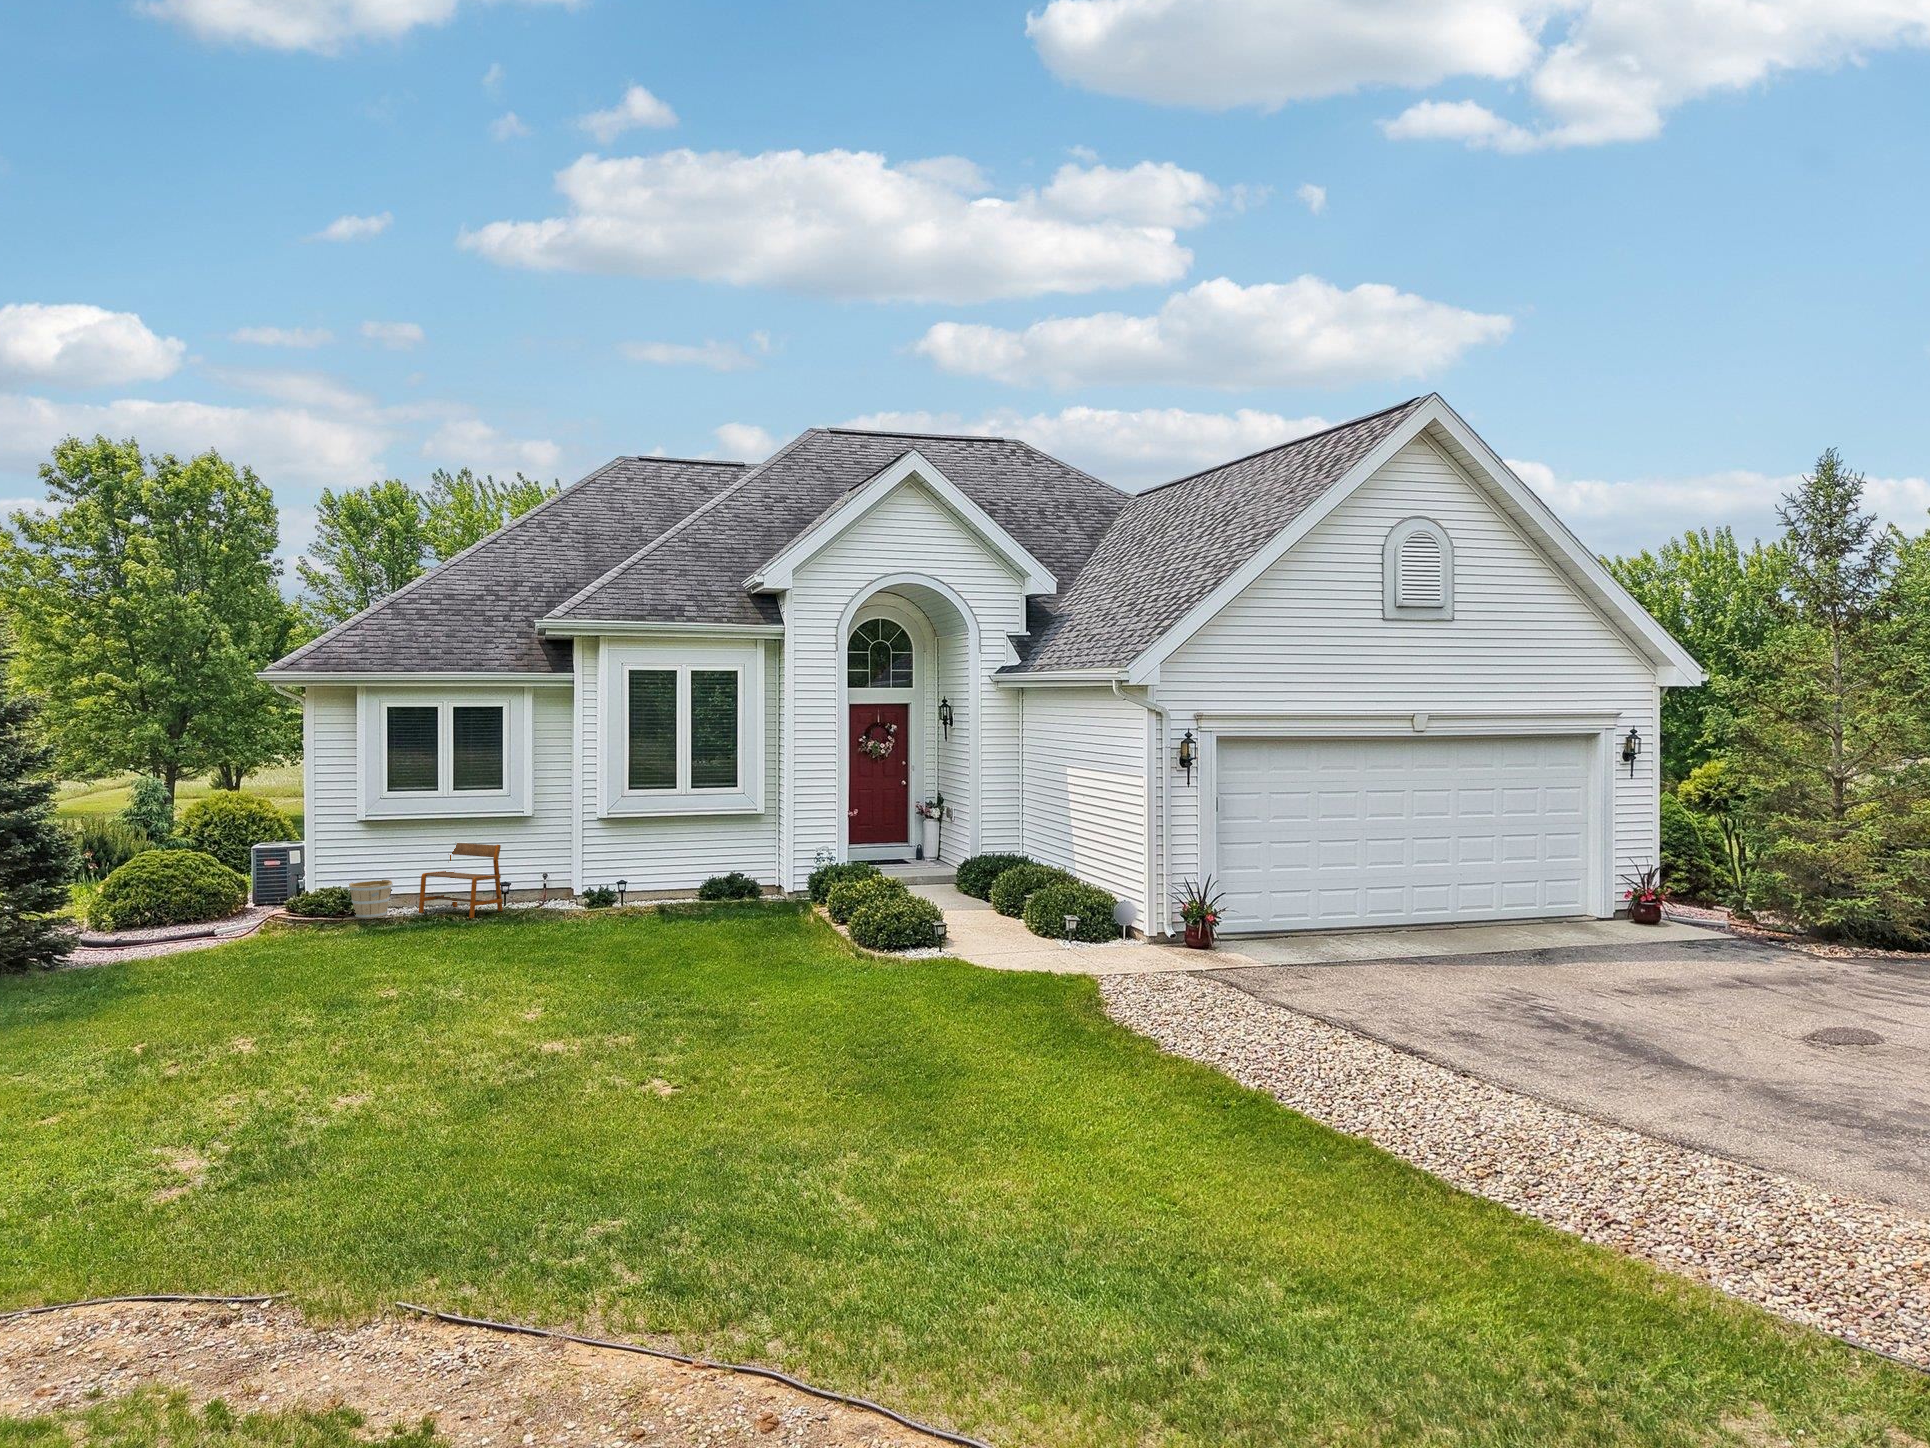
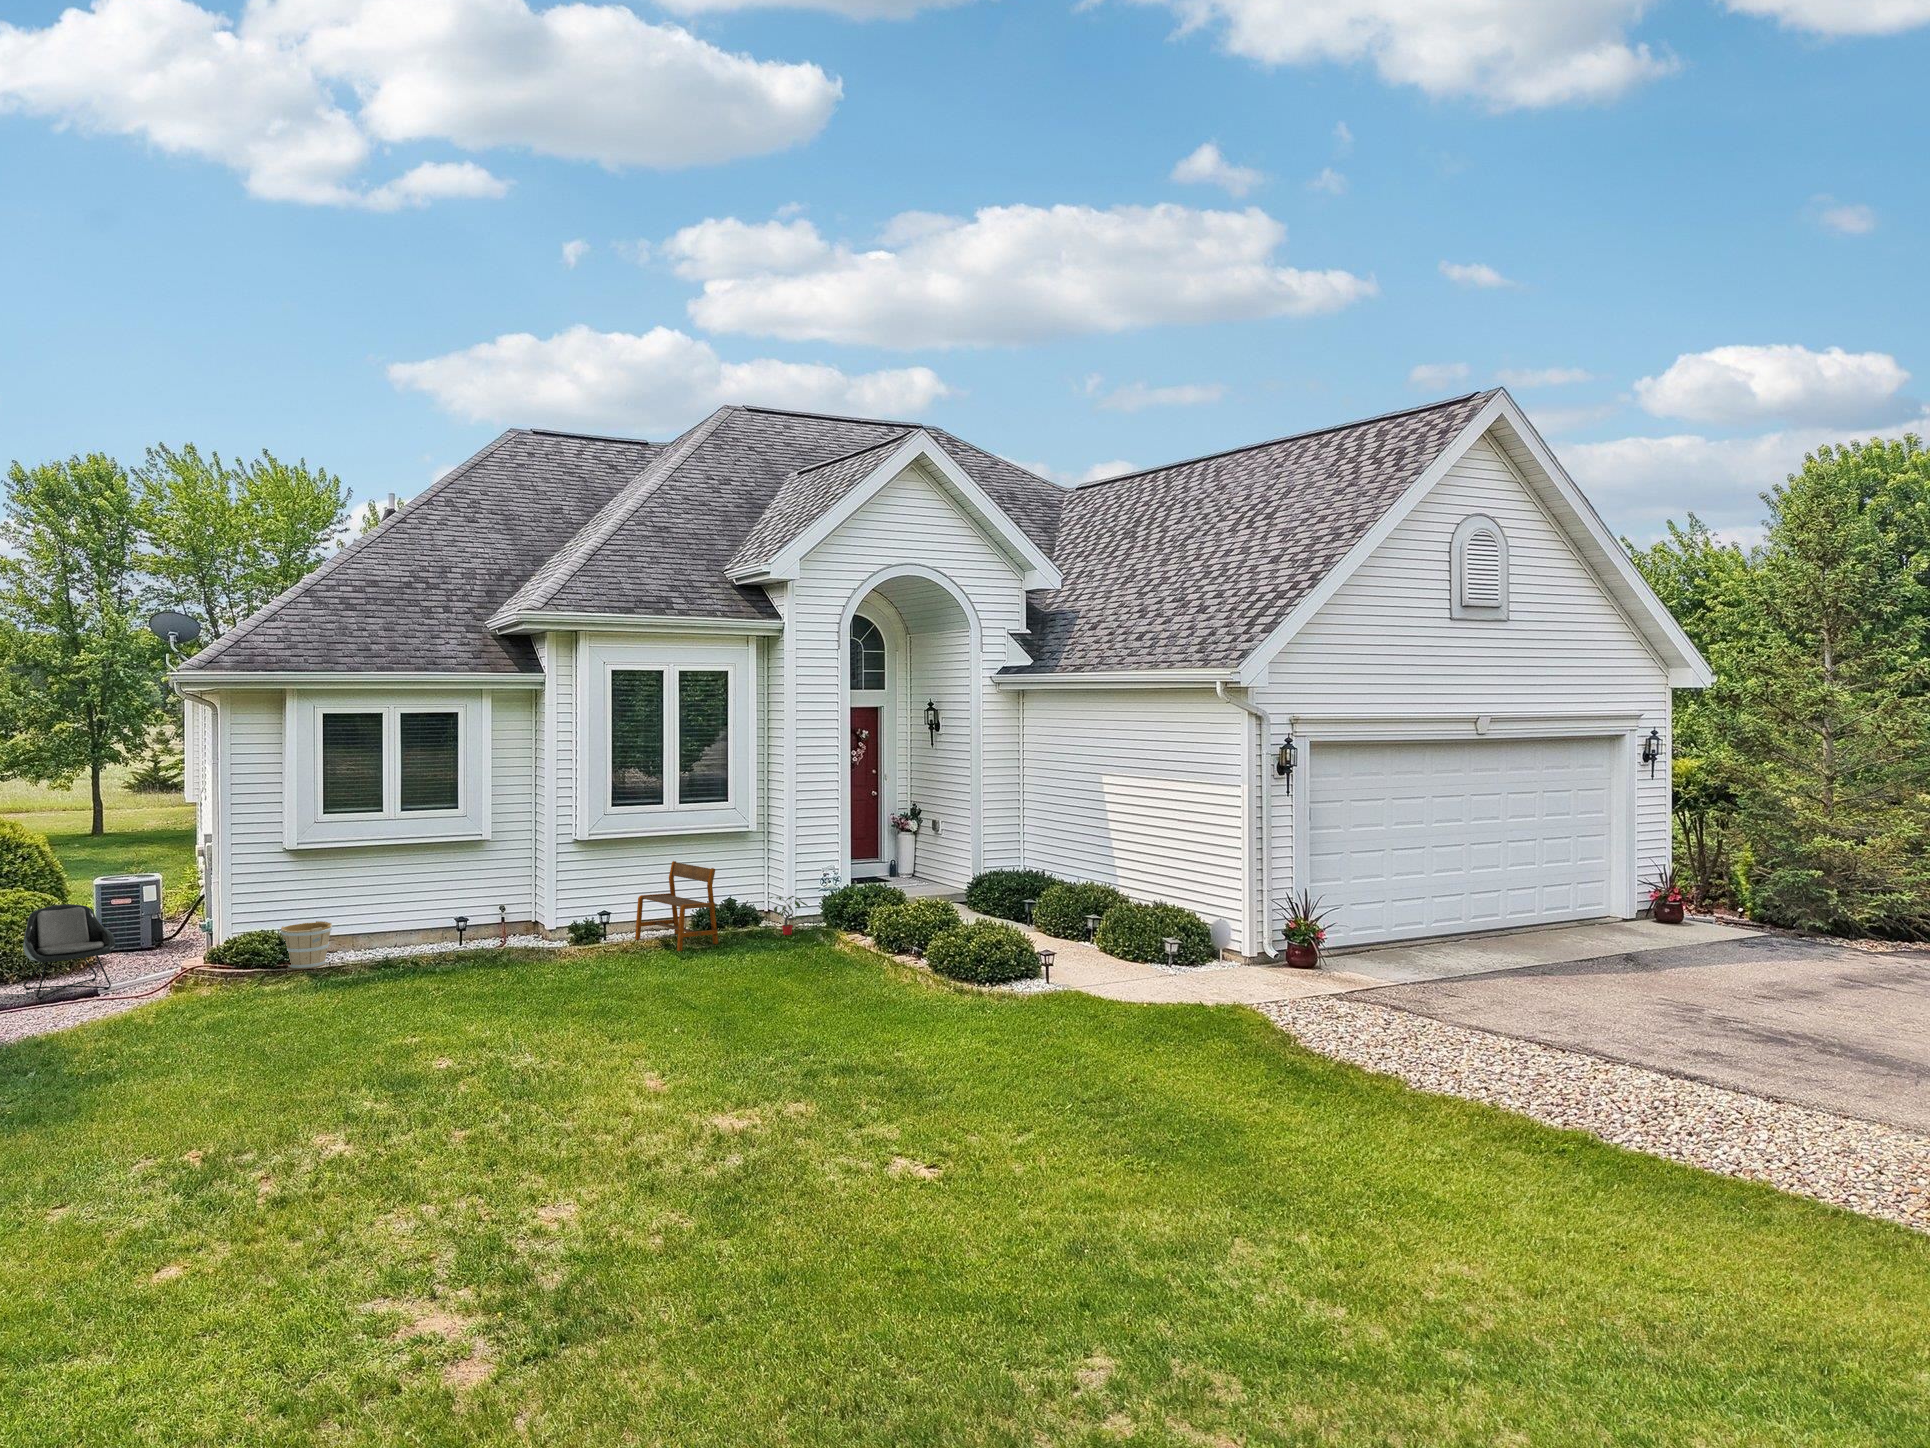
bench: present [419,842,503,918] -> present [635,861,718,951]
lounge chair: none [140,858,212,932] -> present [23,904,115,999]
potted plant: none [765,872,802,907] -> present [769,896,809,935]

